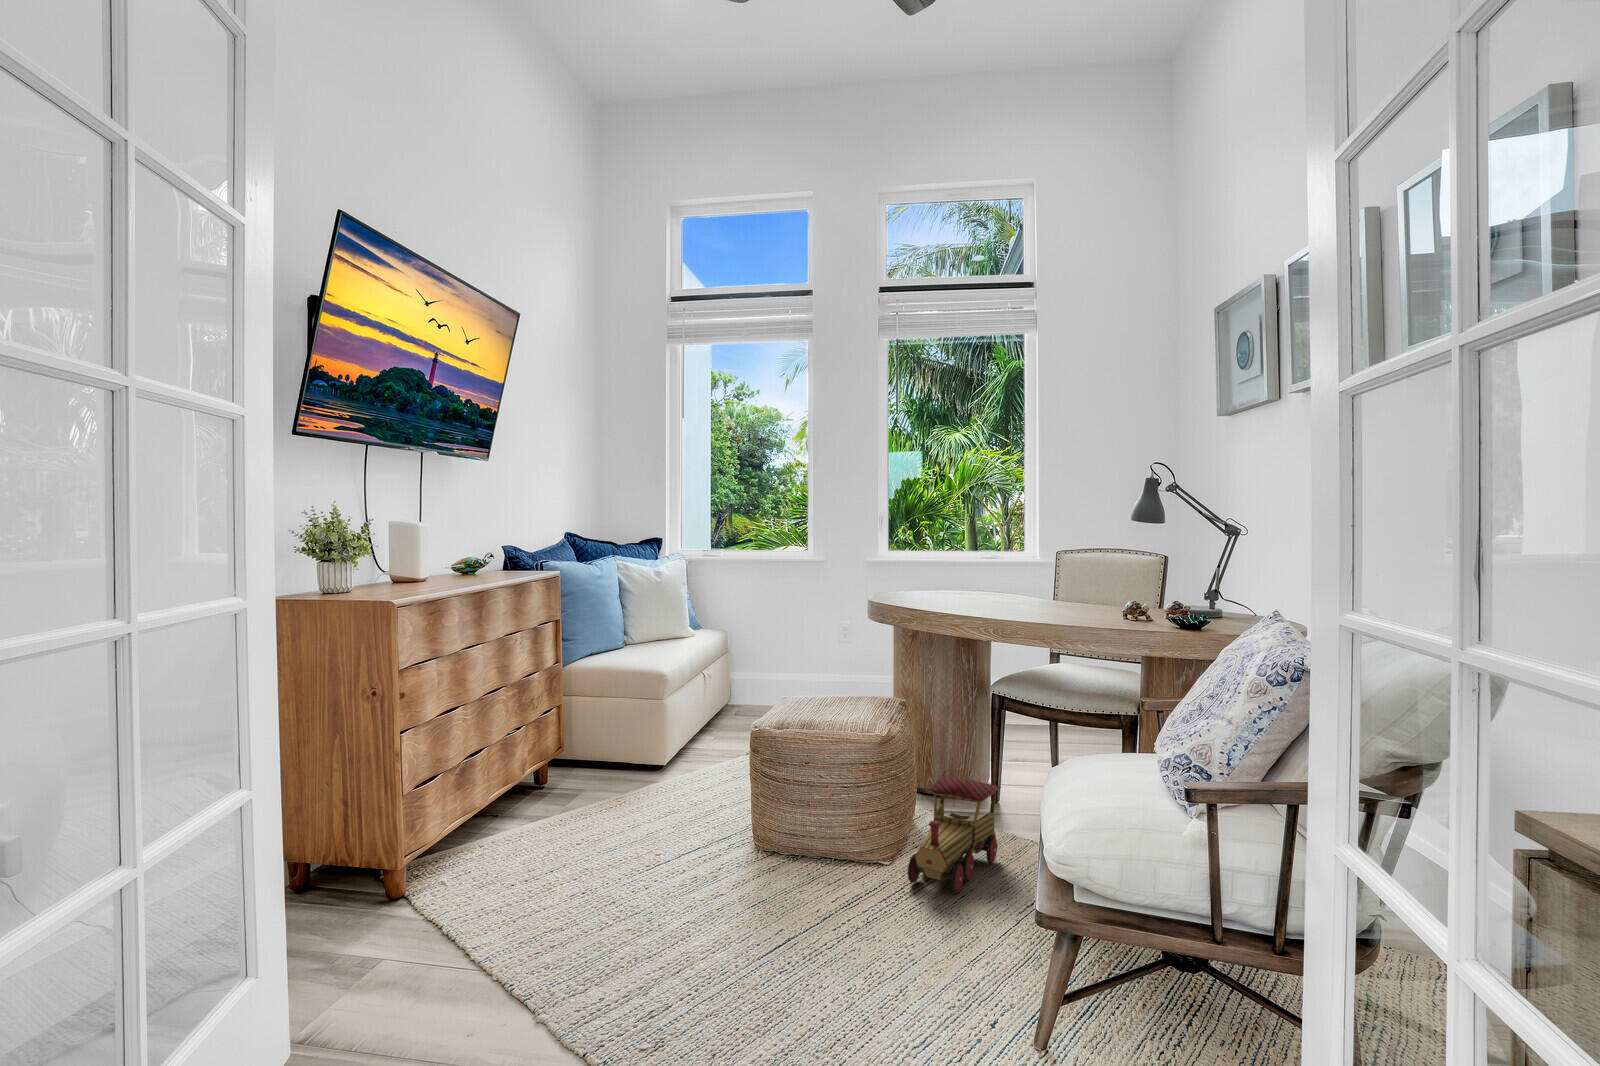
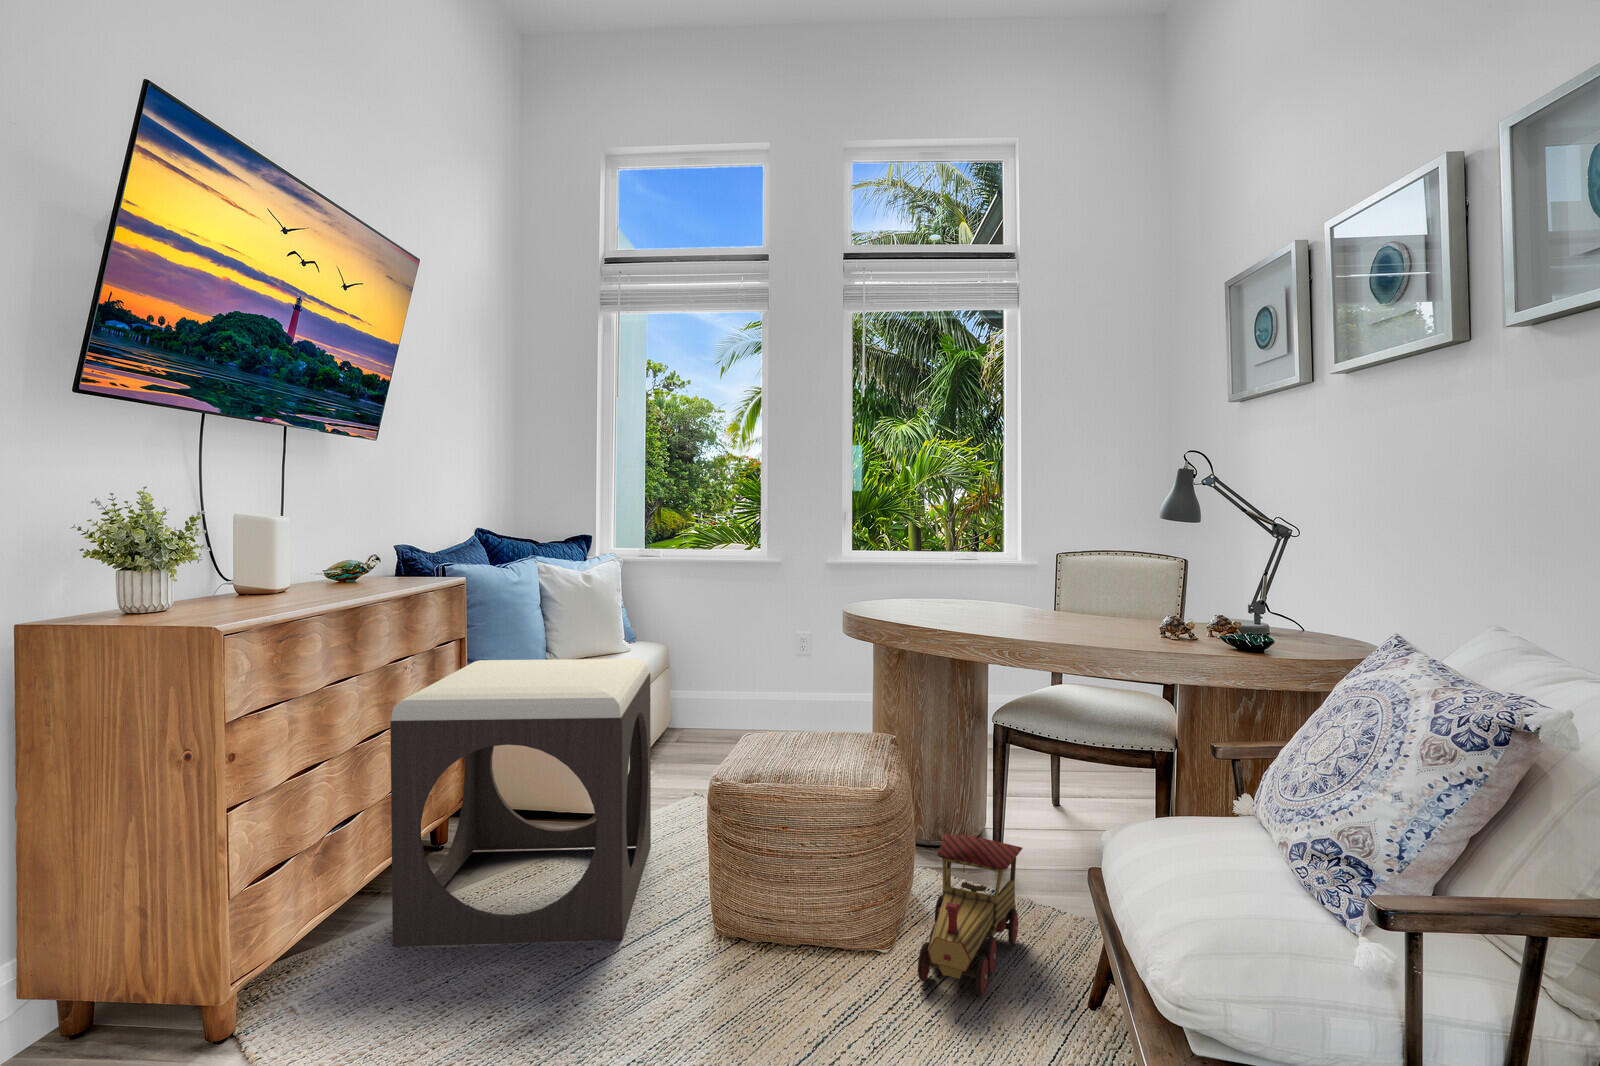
footstool: none [508,637,707,851] -> present [390,659,651,947]

